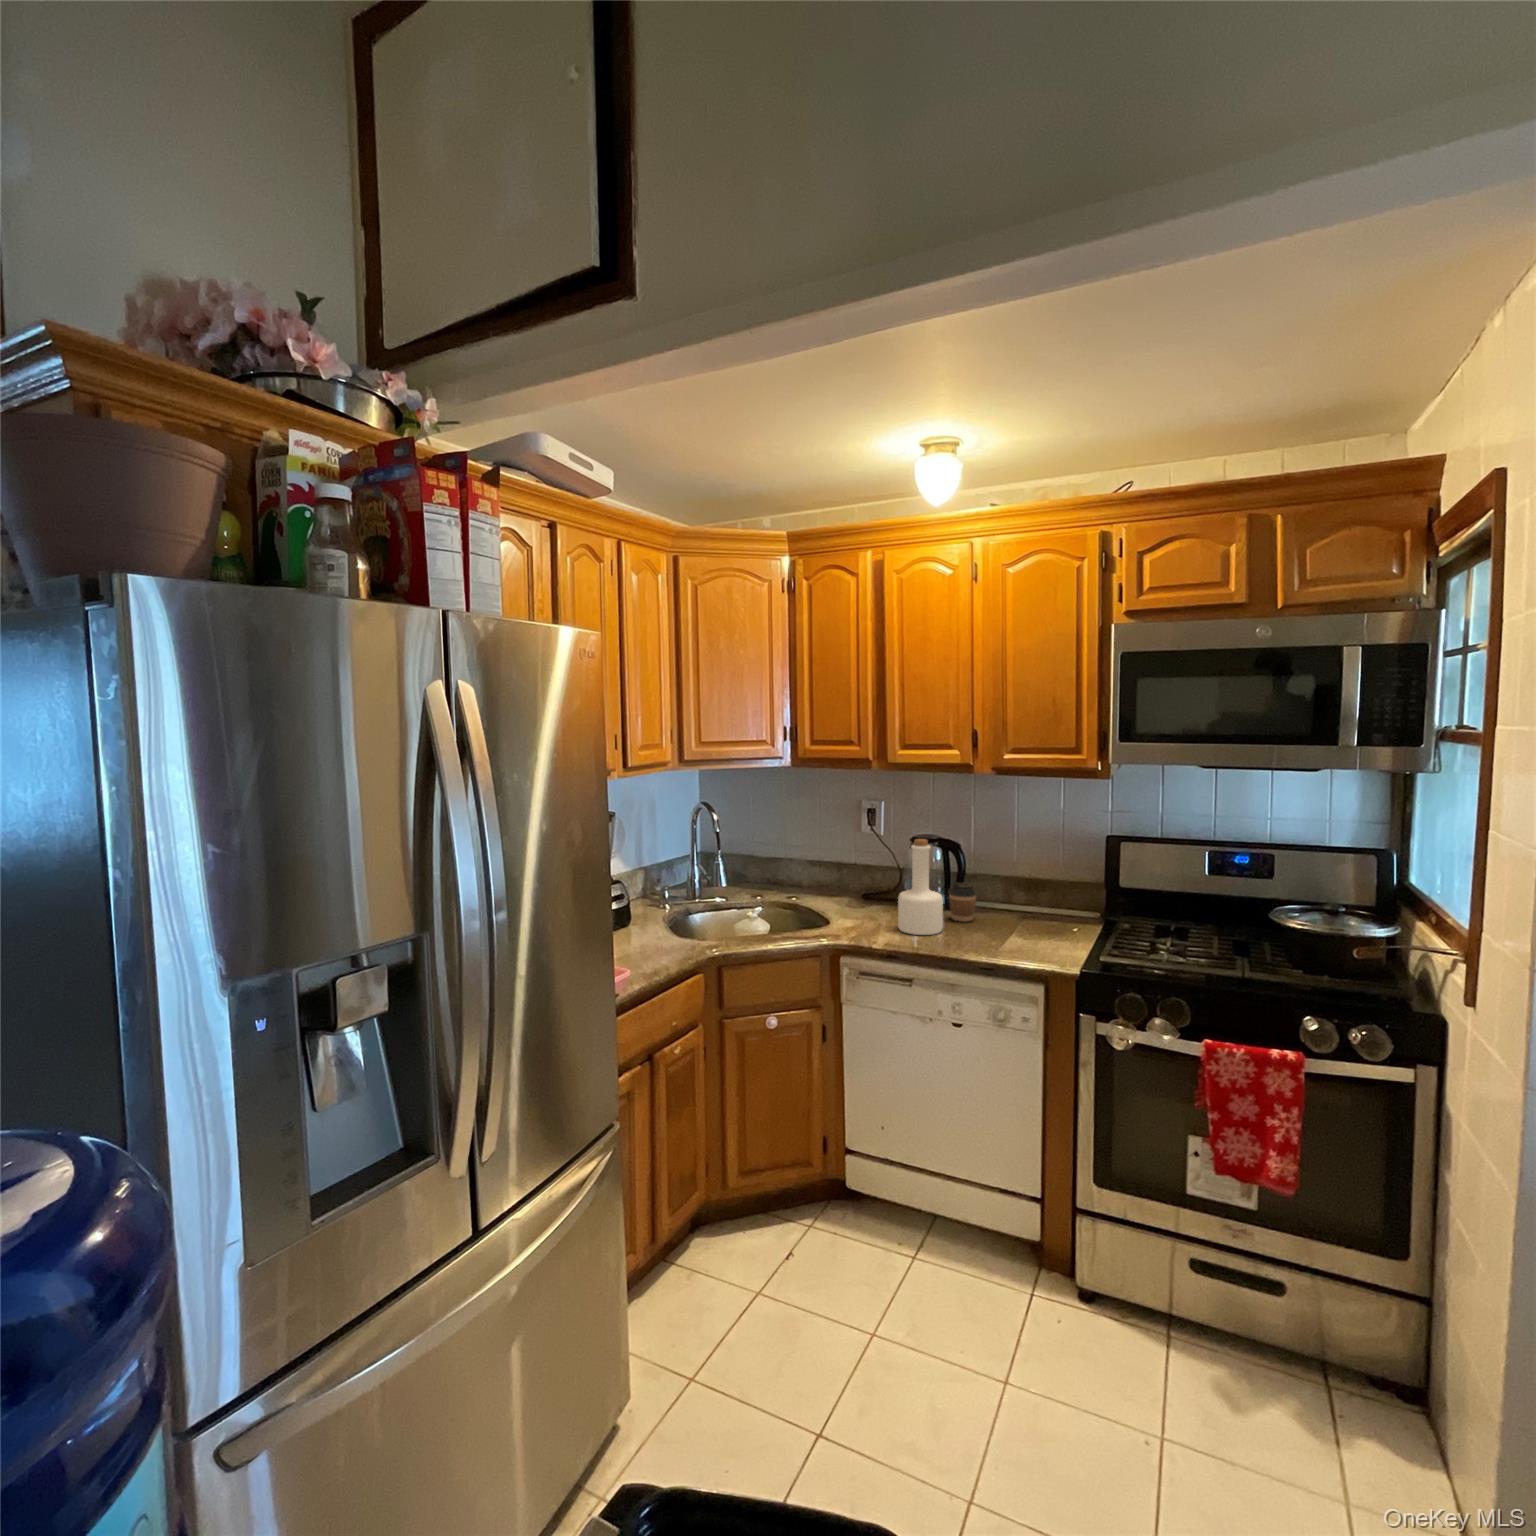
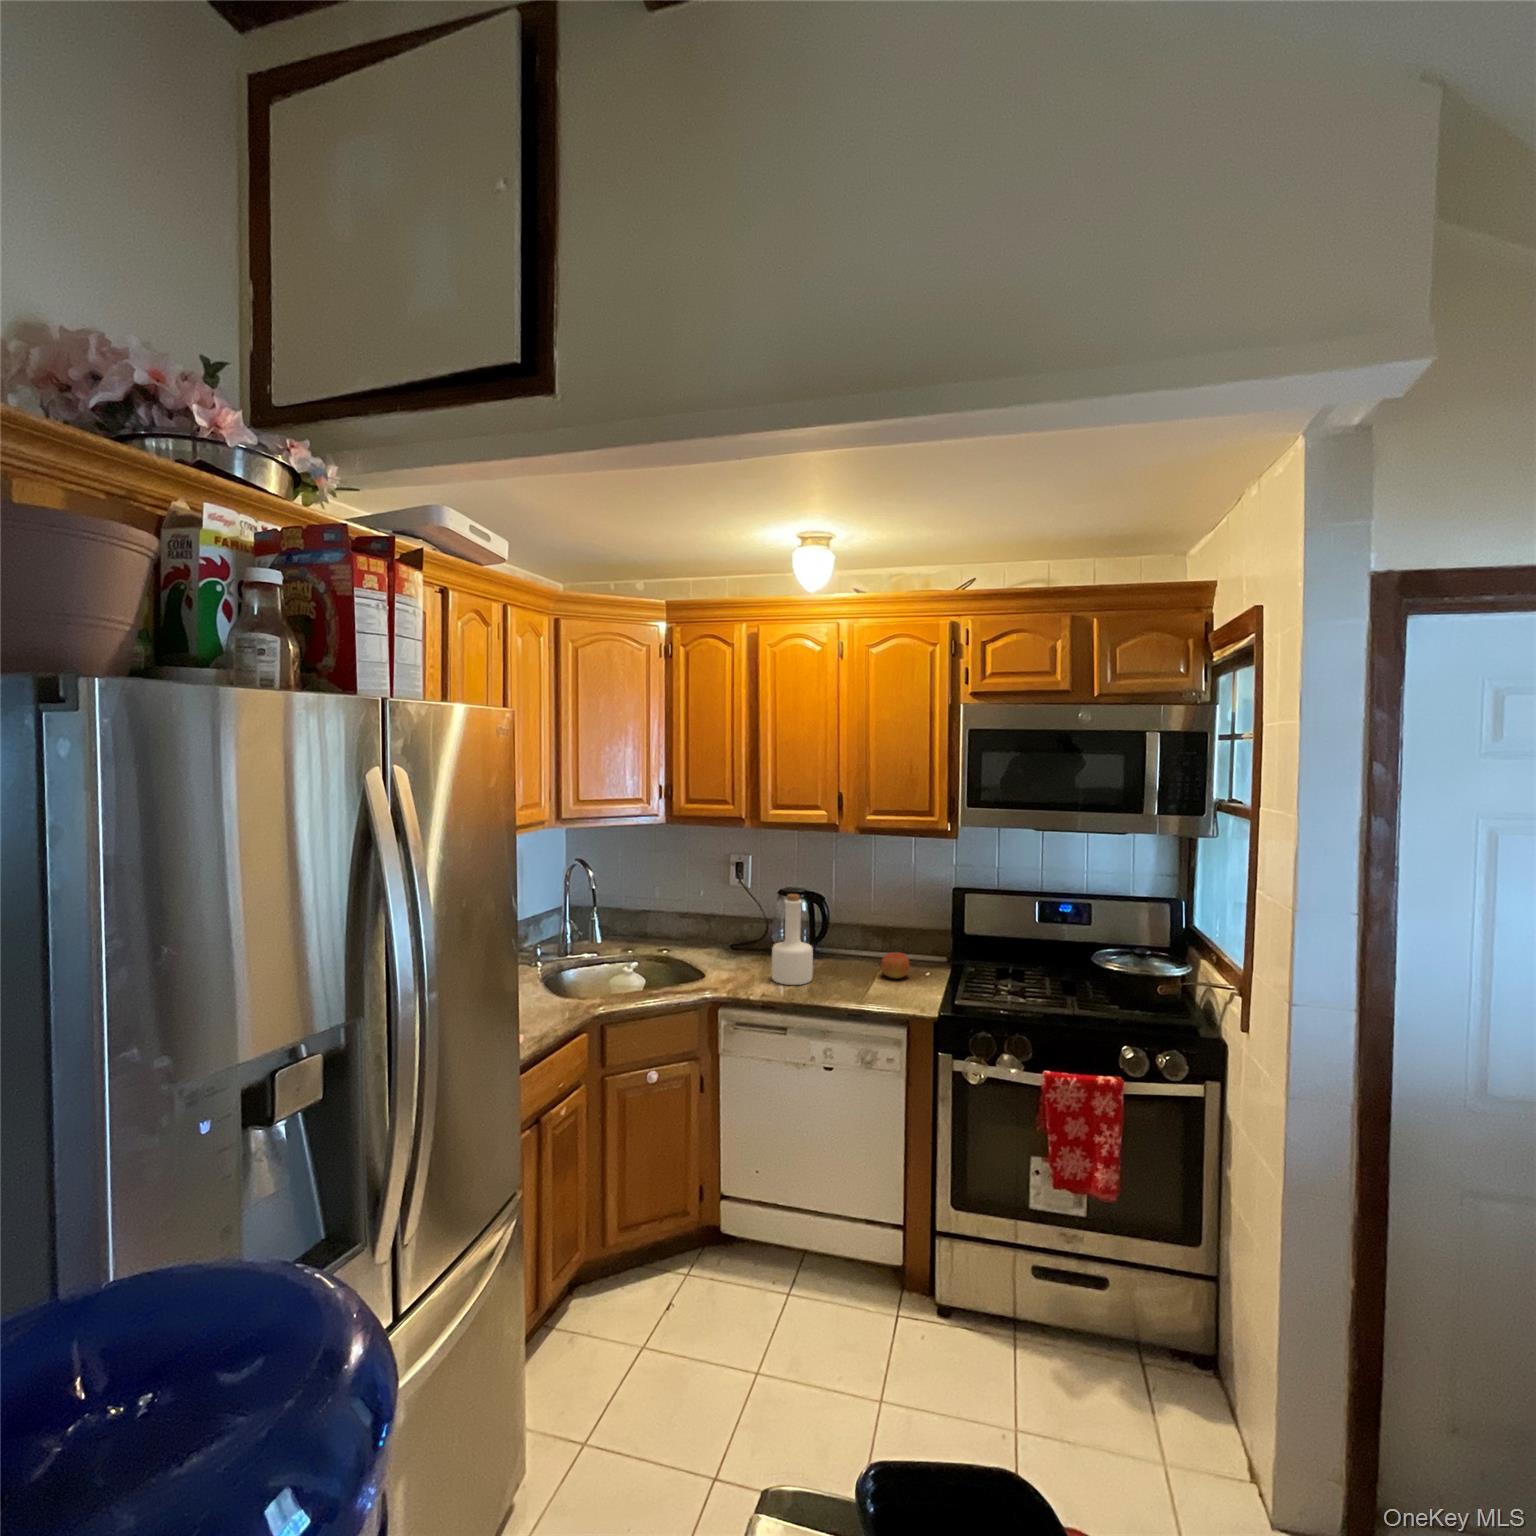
coffee cup: present [948,882,977,922] -> none [816,932,842,970]
apple: none [1019,905,1053,933] -> present [881,952,910,978]

